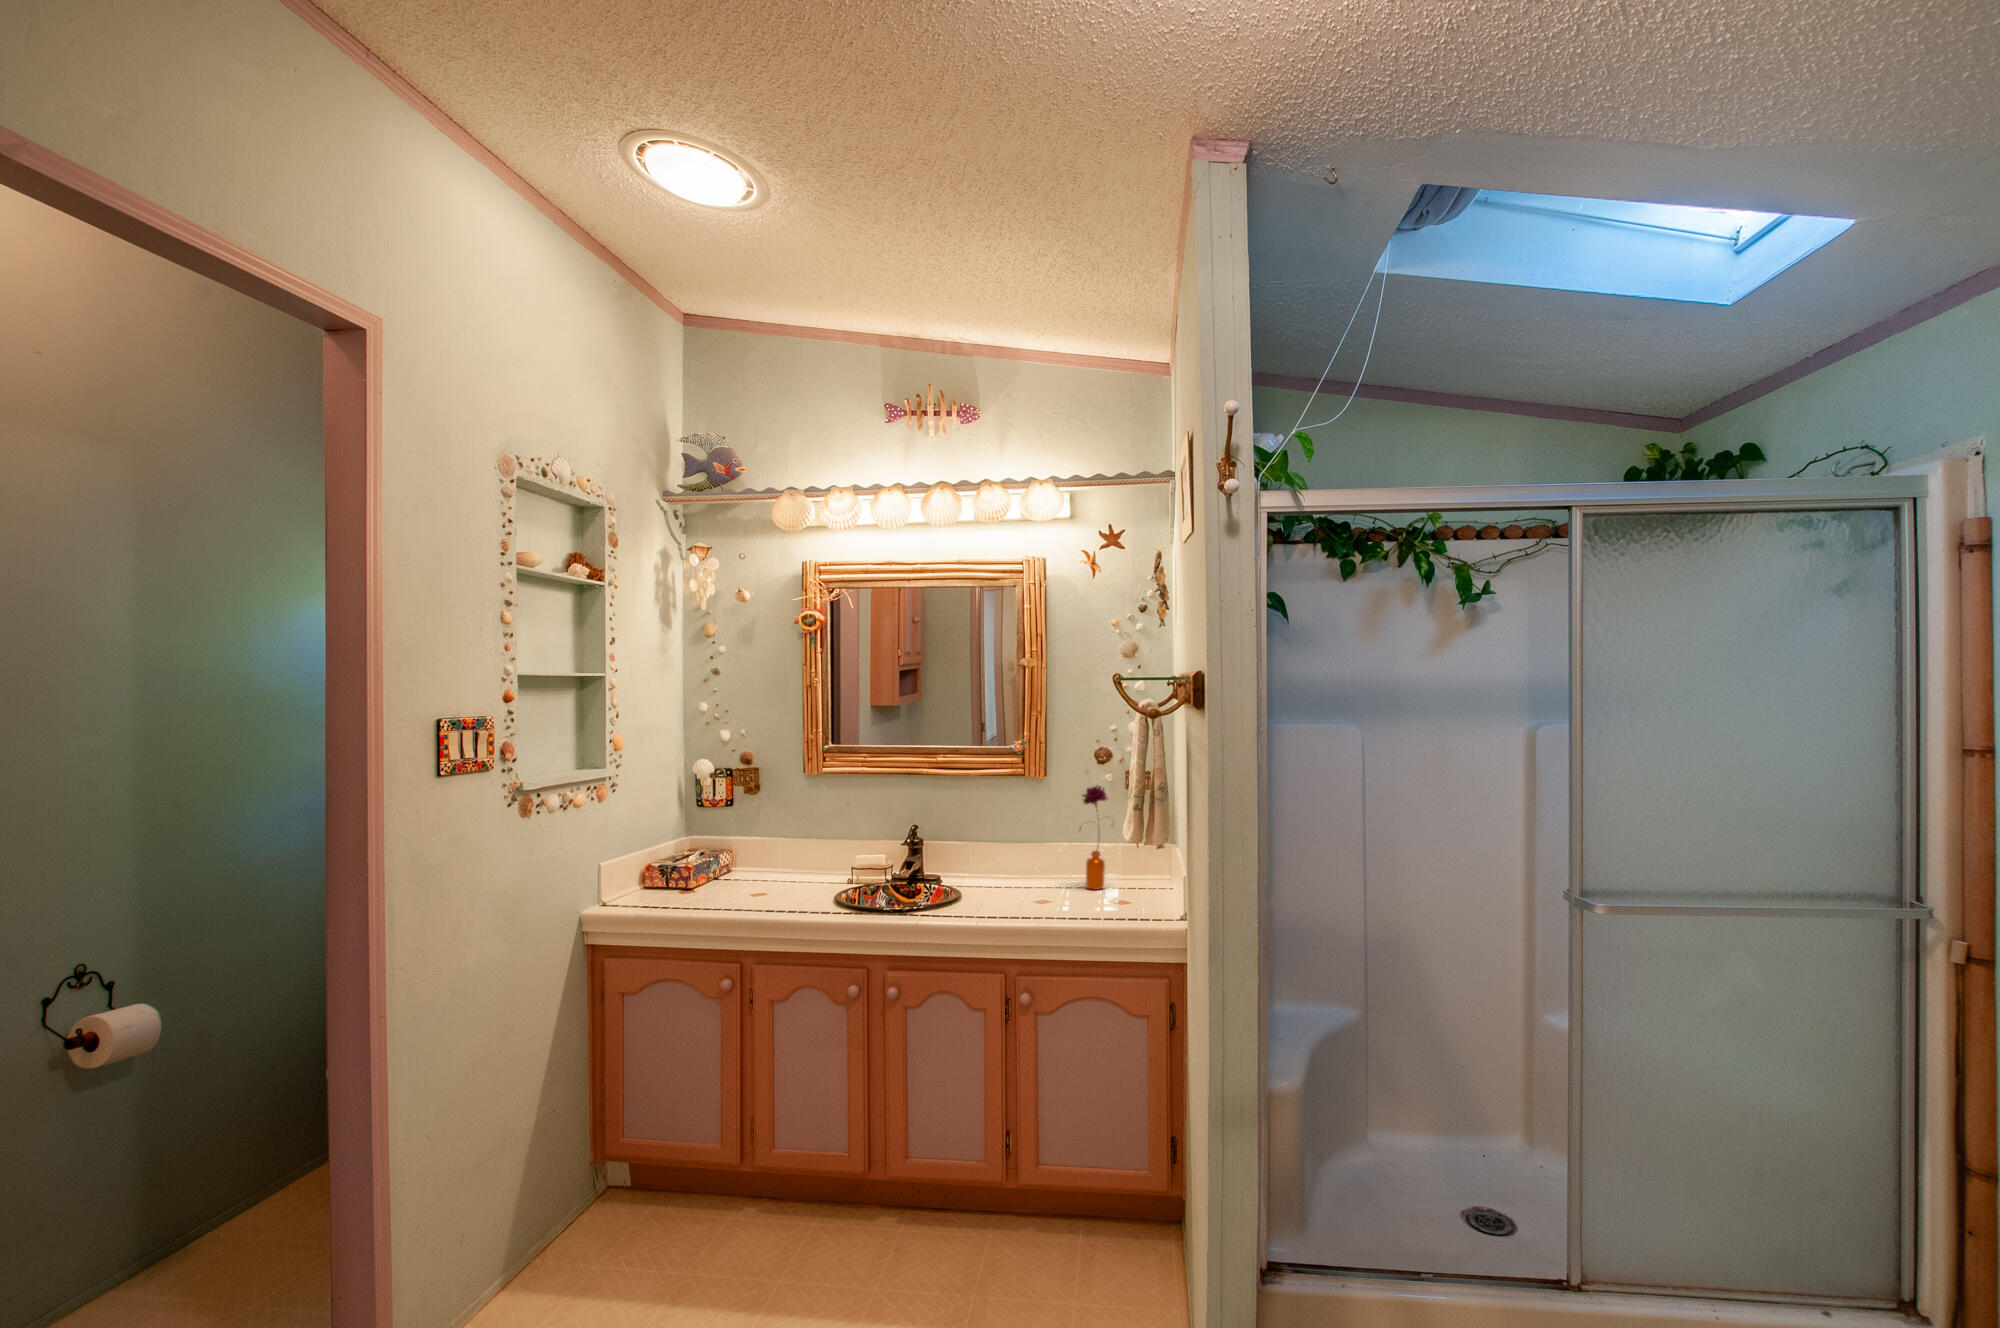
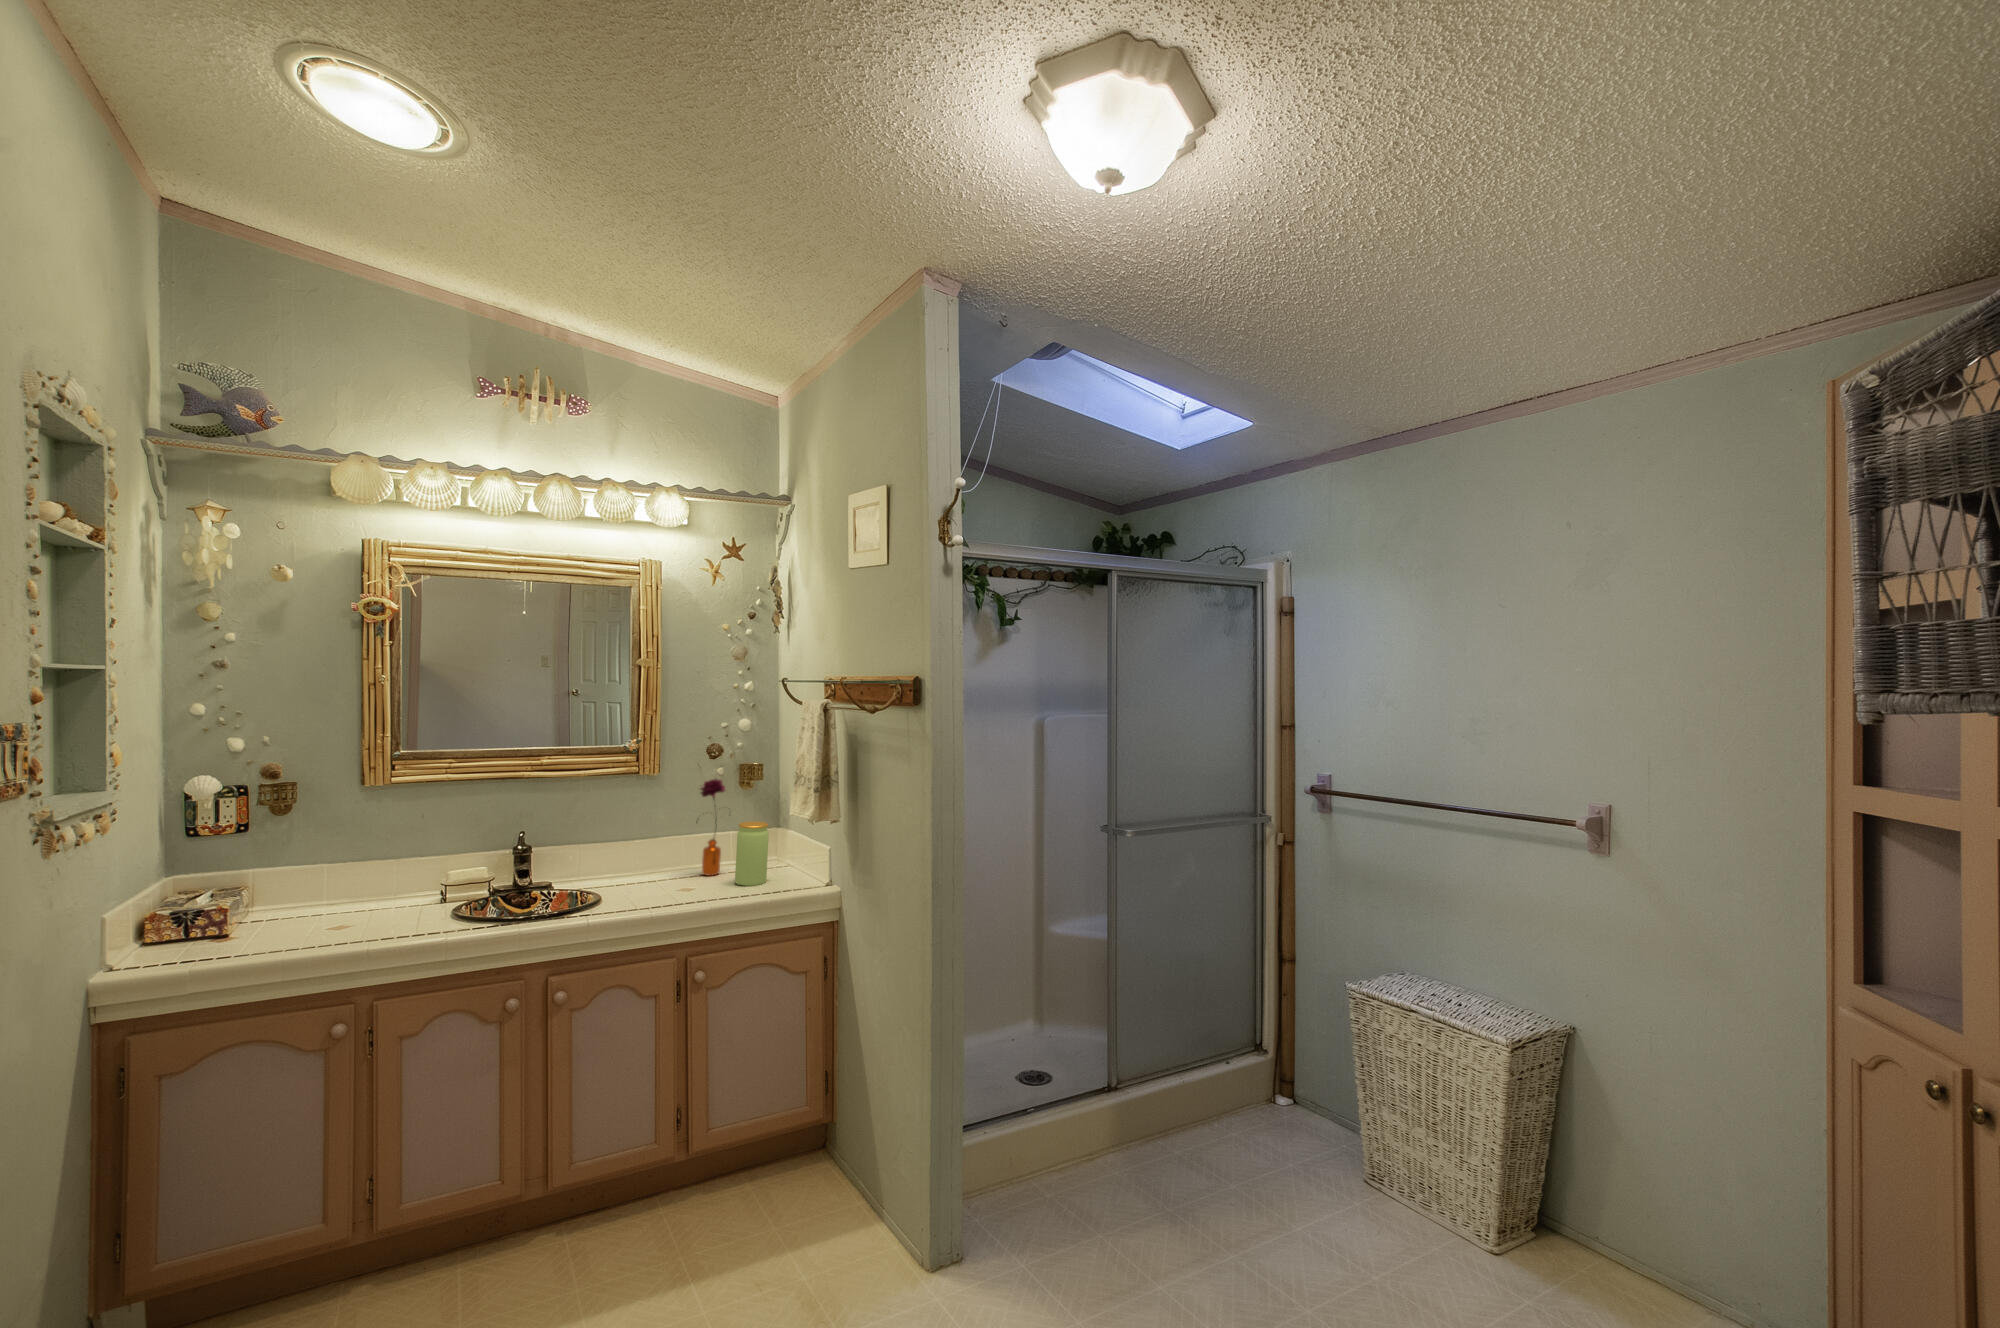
jar: none [1109,835,1145,906] -> present [735,822,769,886]

